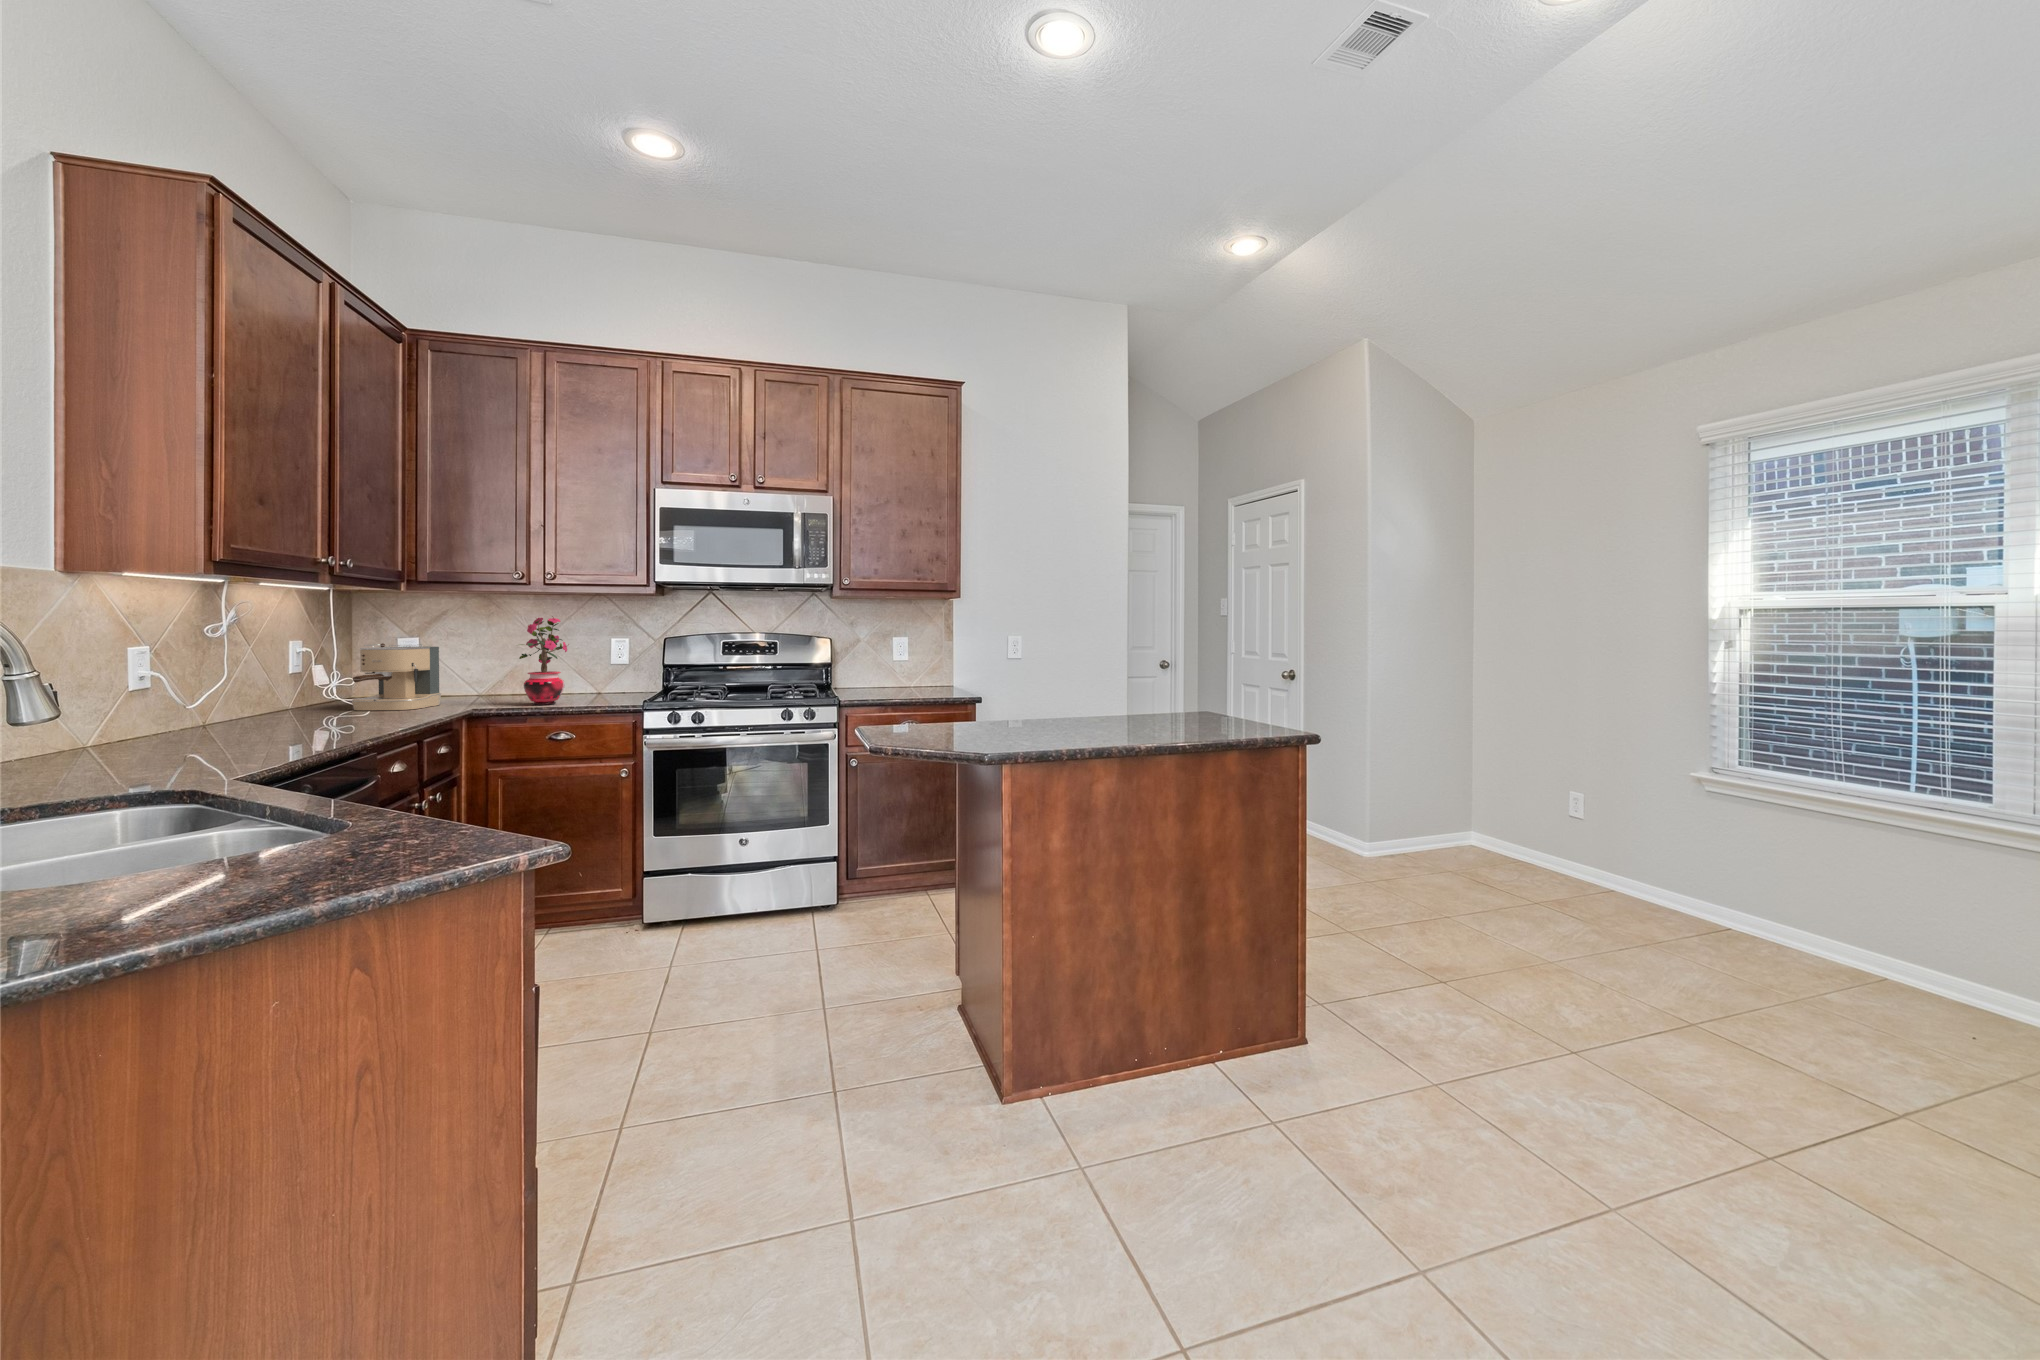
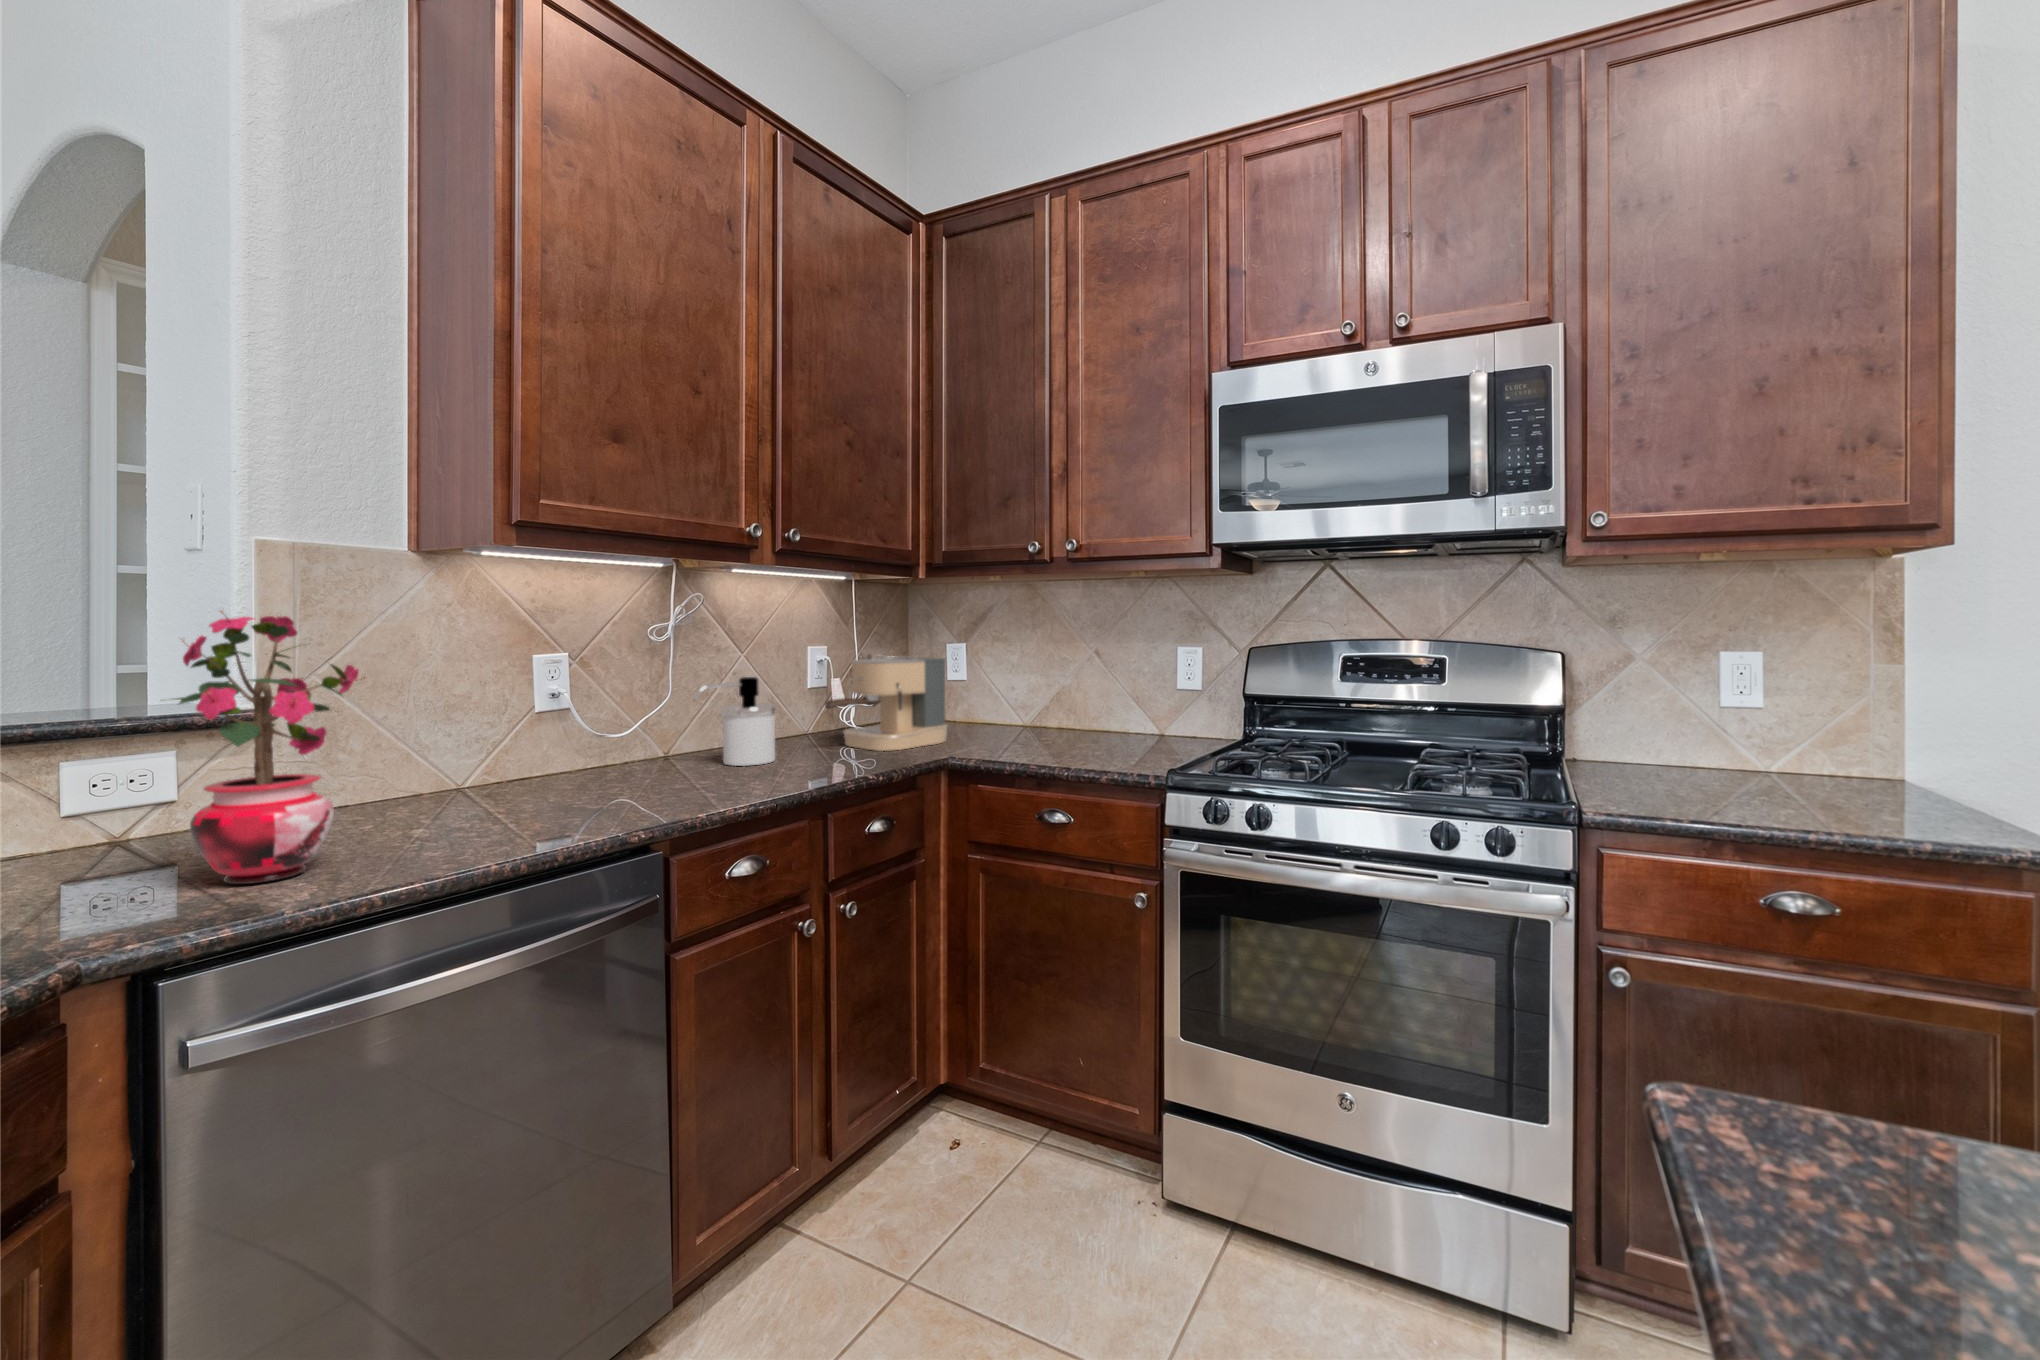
potted plant: present [519,618,569,705] -> present [172,611,365,884]
soap dispenser: none [271,659,331,722] -> present [694,677,777,766]

